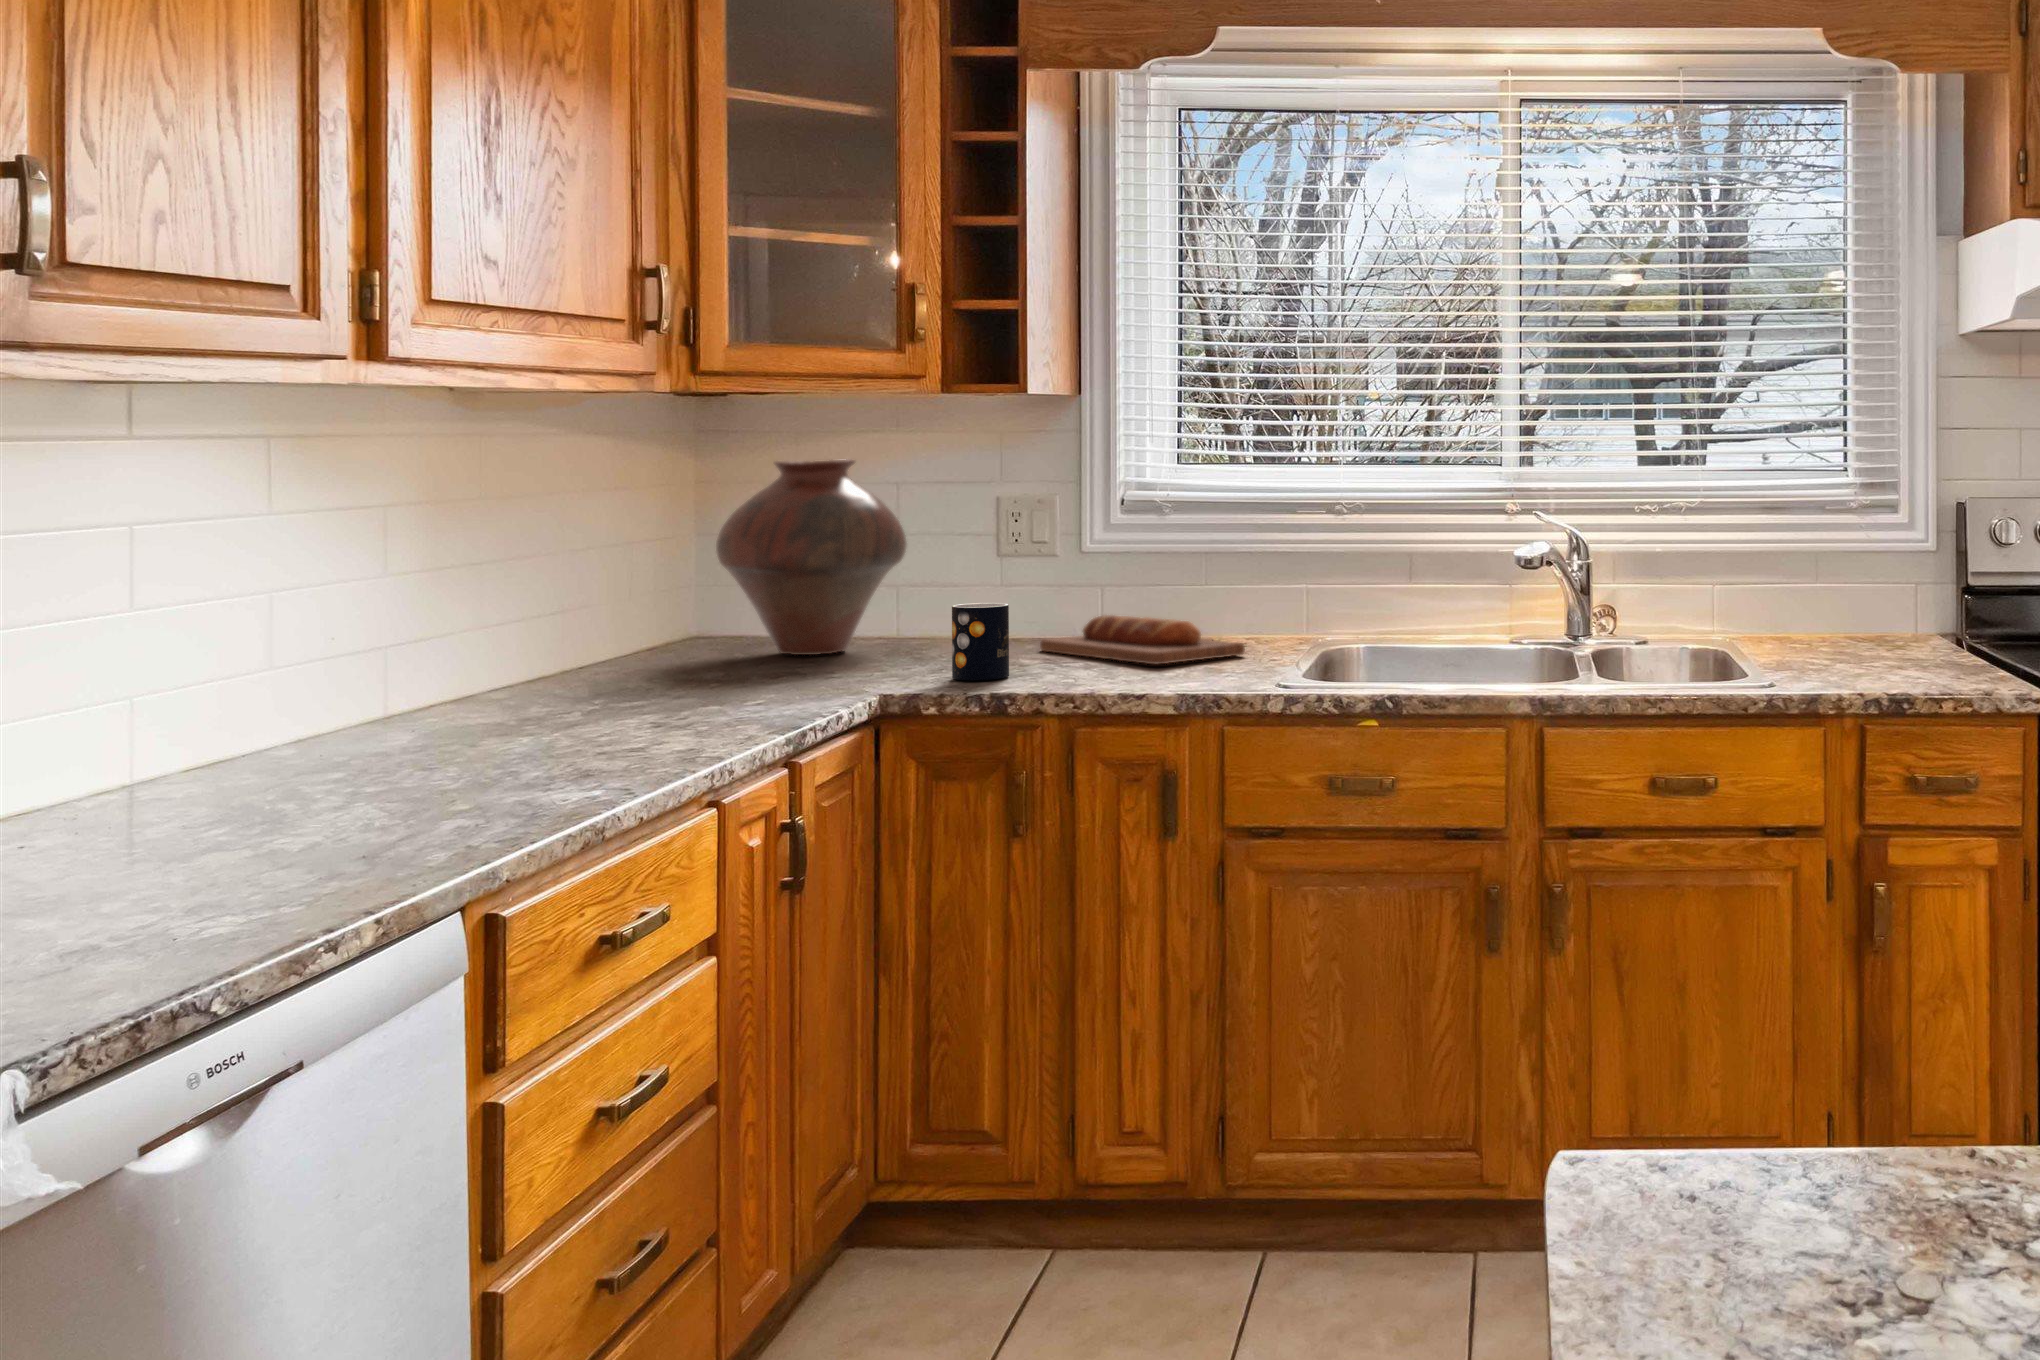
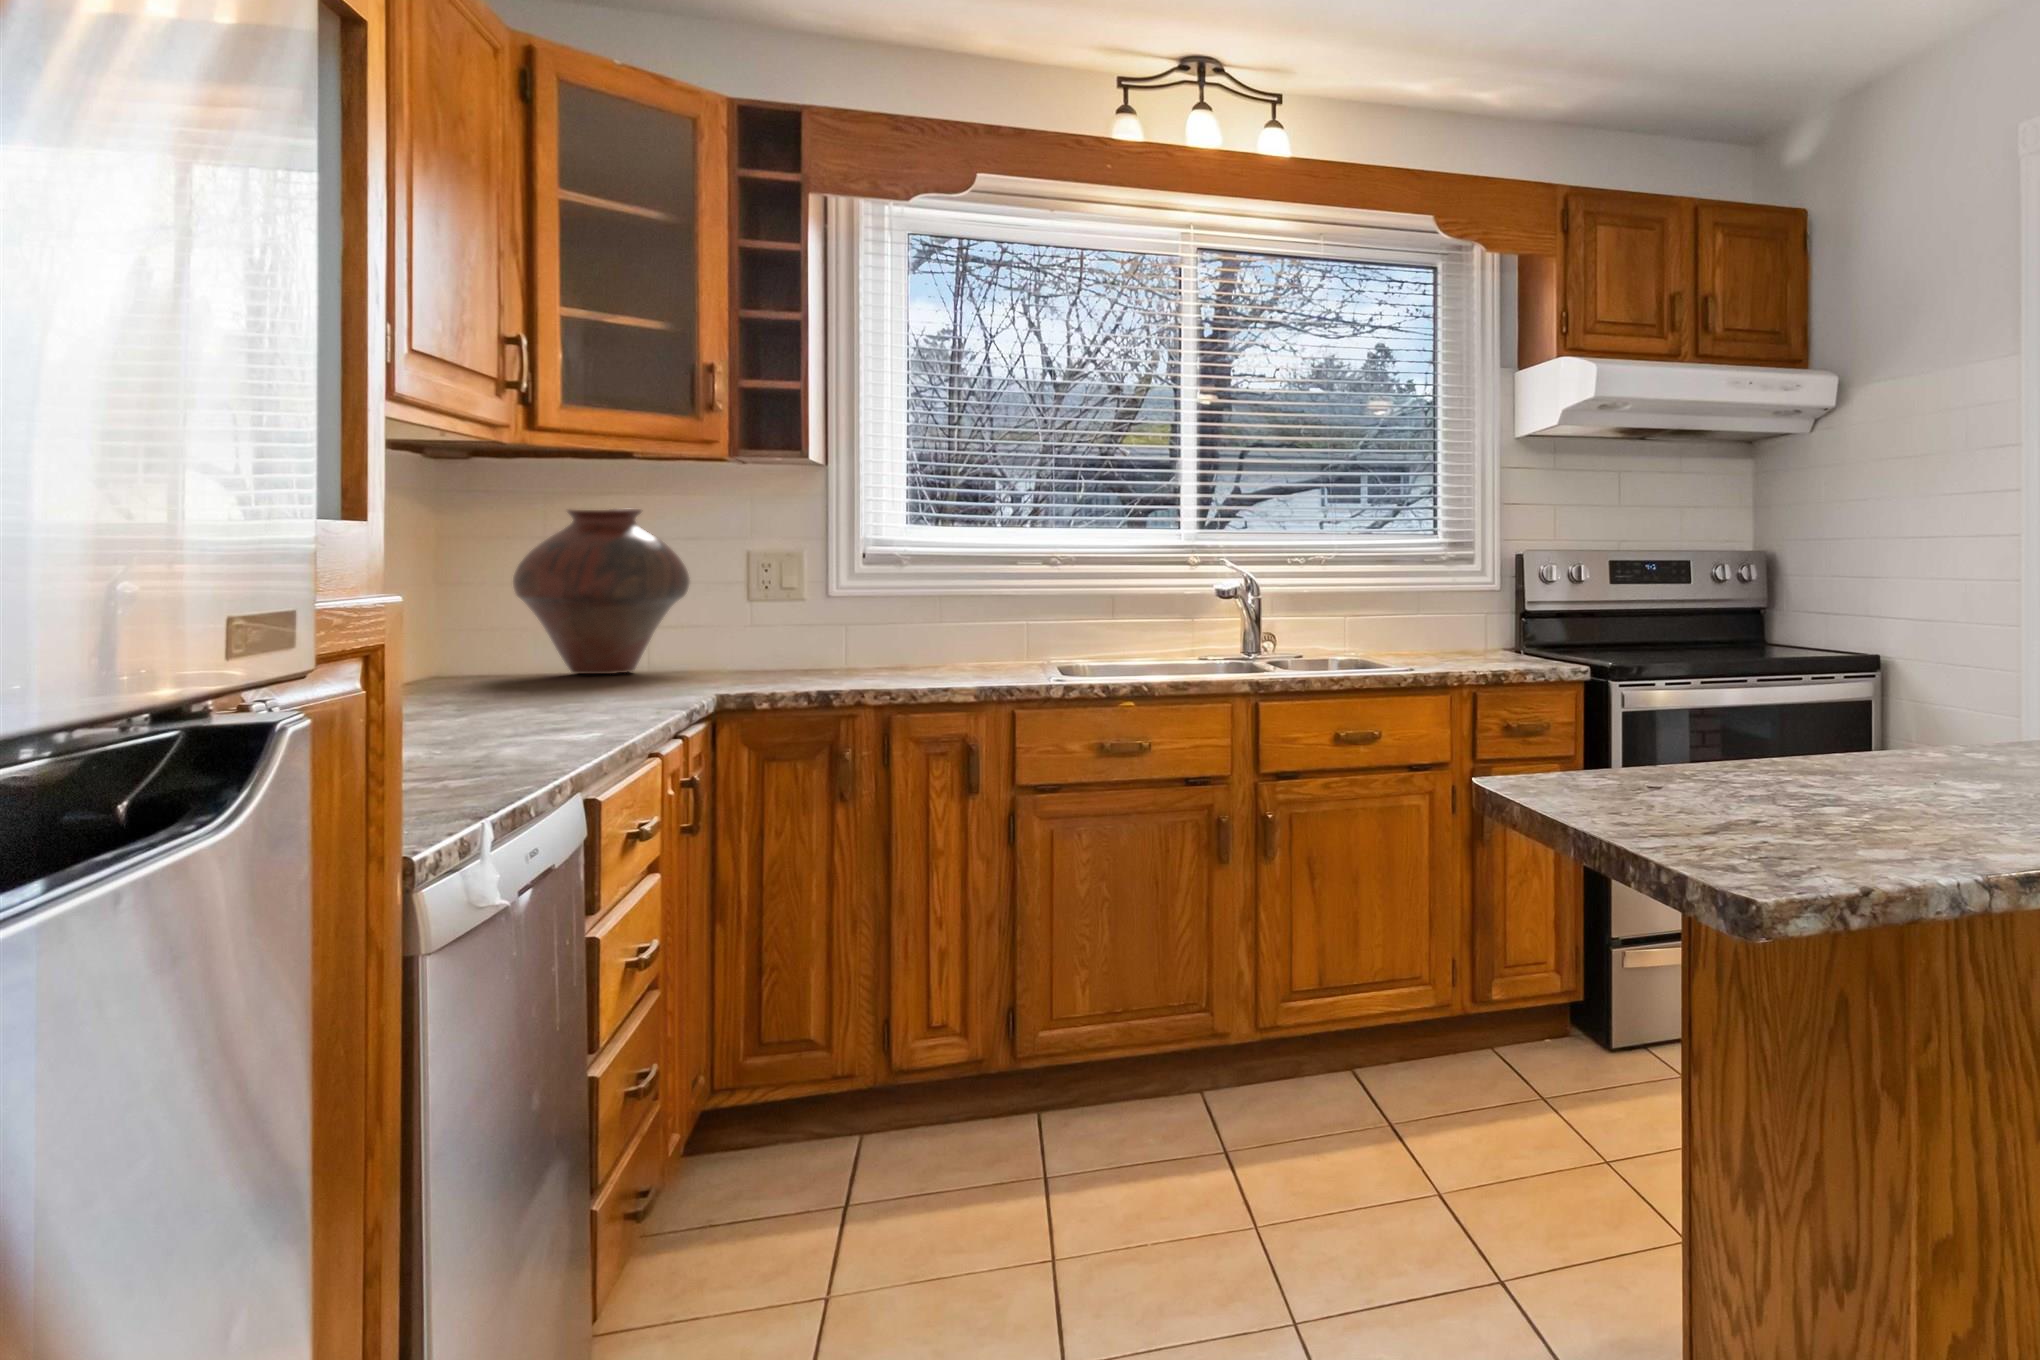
mug: present [952,603,1009,680] -> none [767,623,816,683]
bread loaf: present [1040,615,1245,665] -> none [814,639,998,671]

